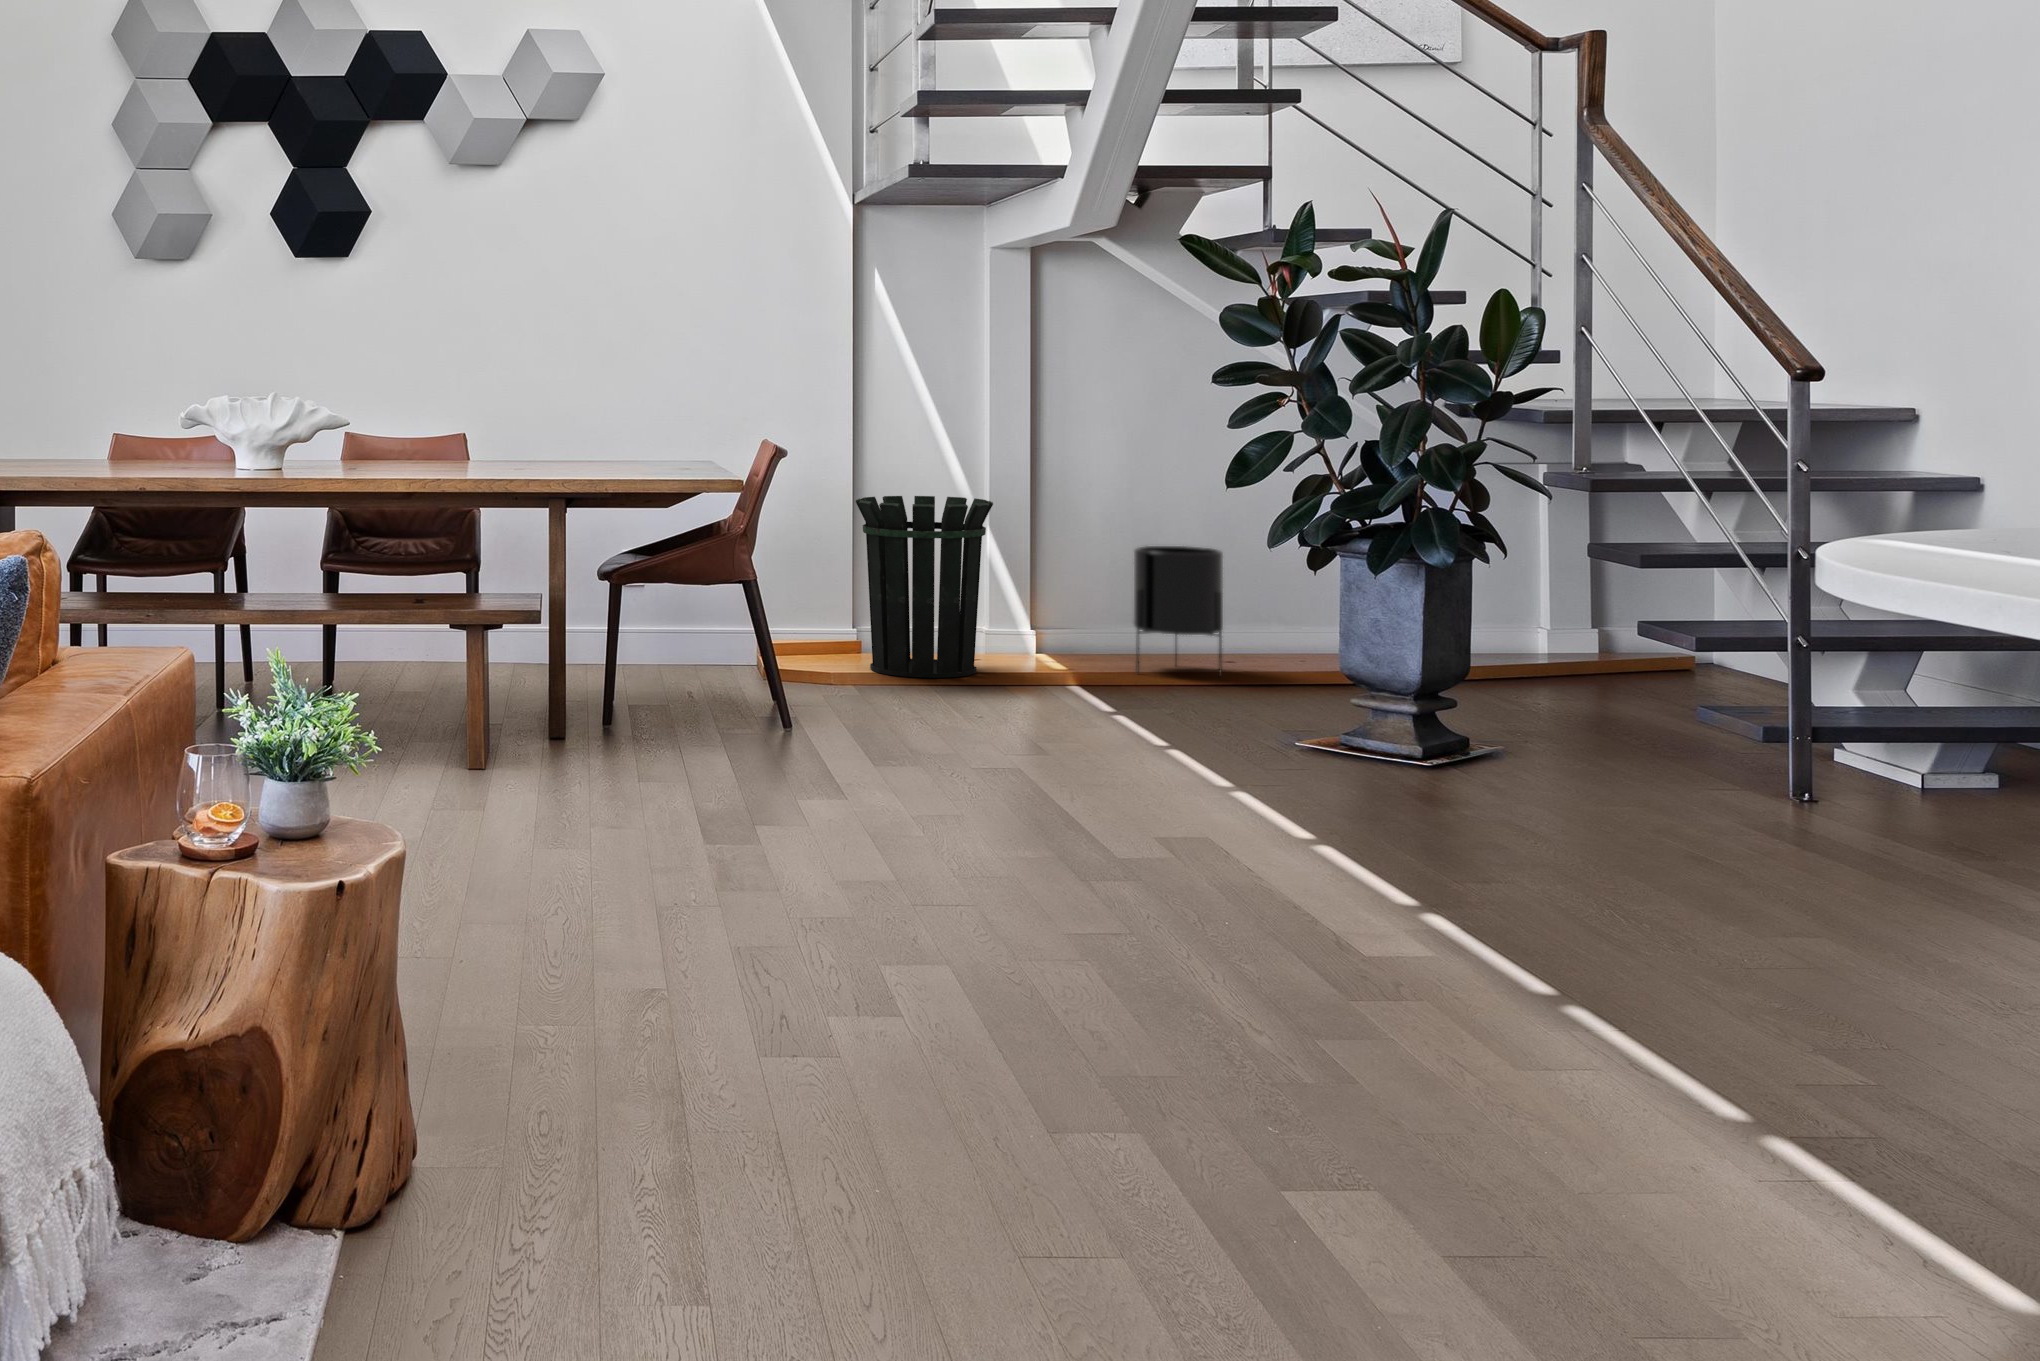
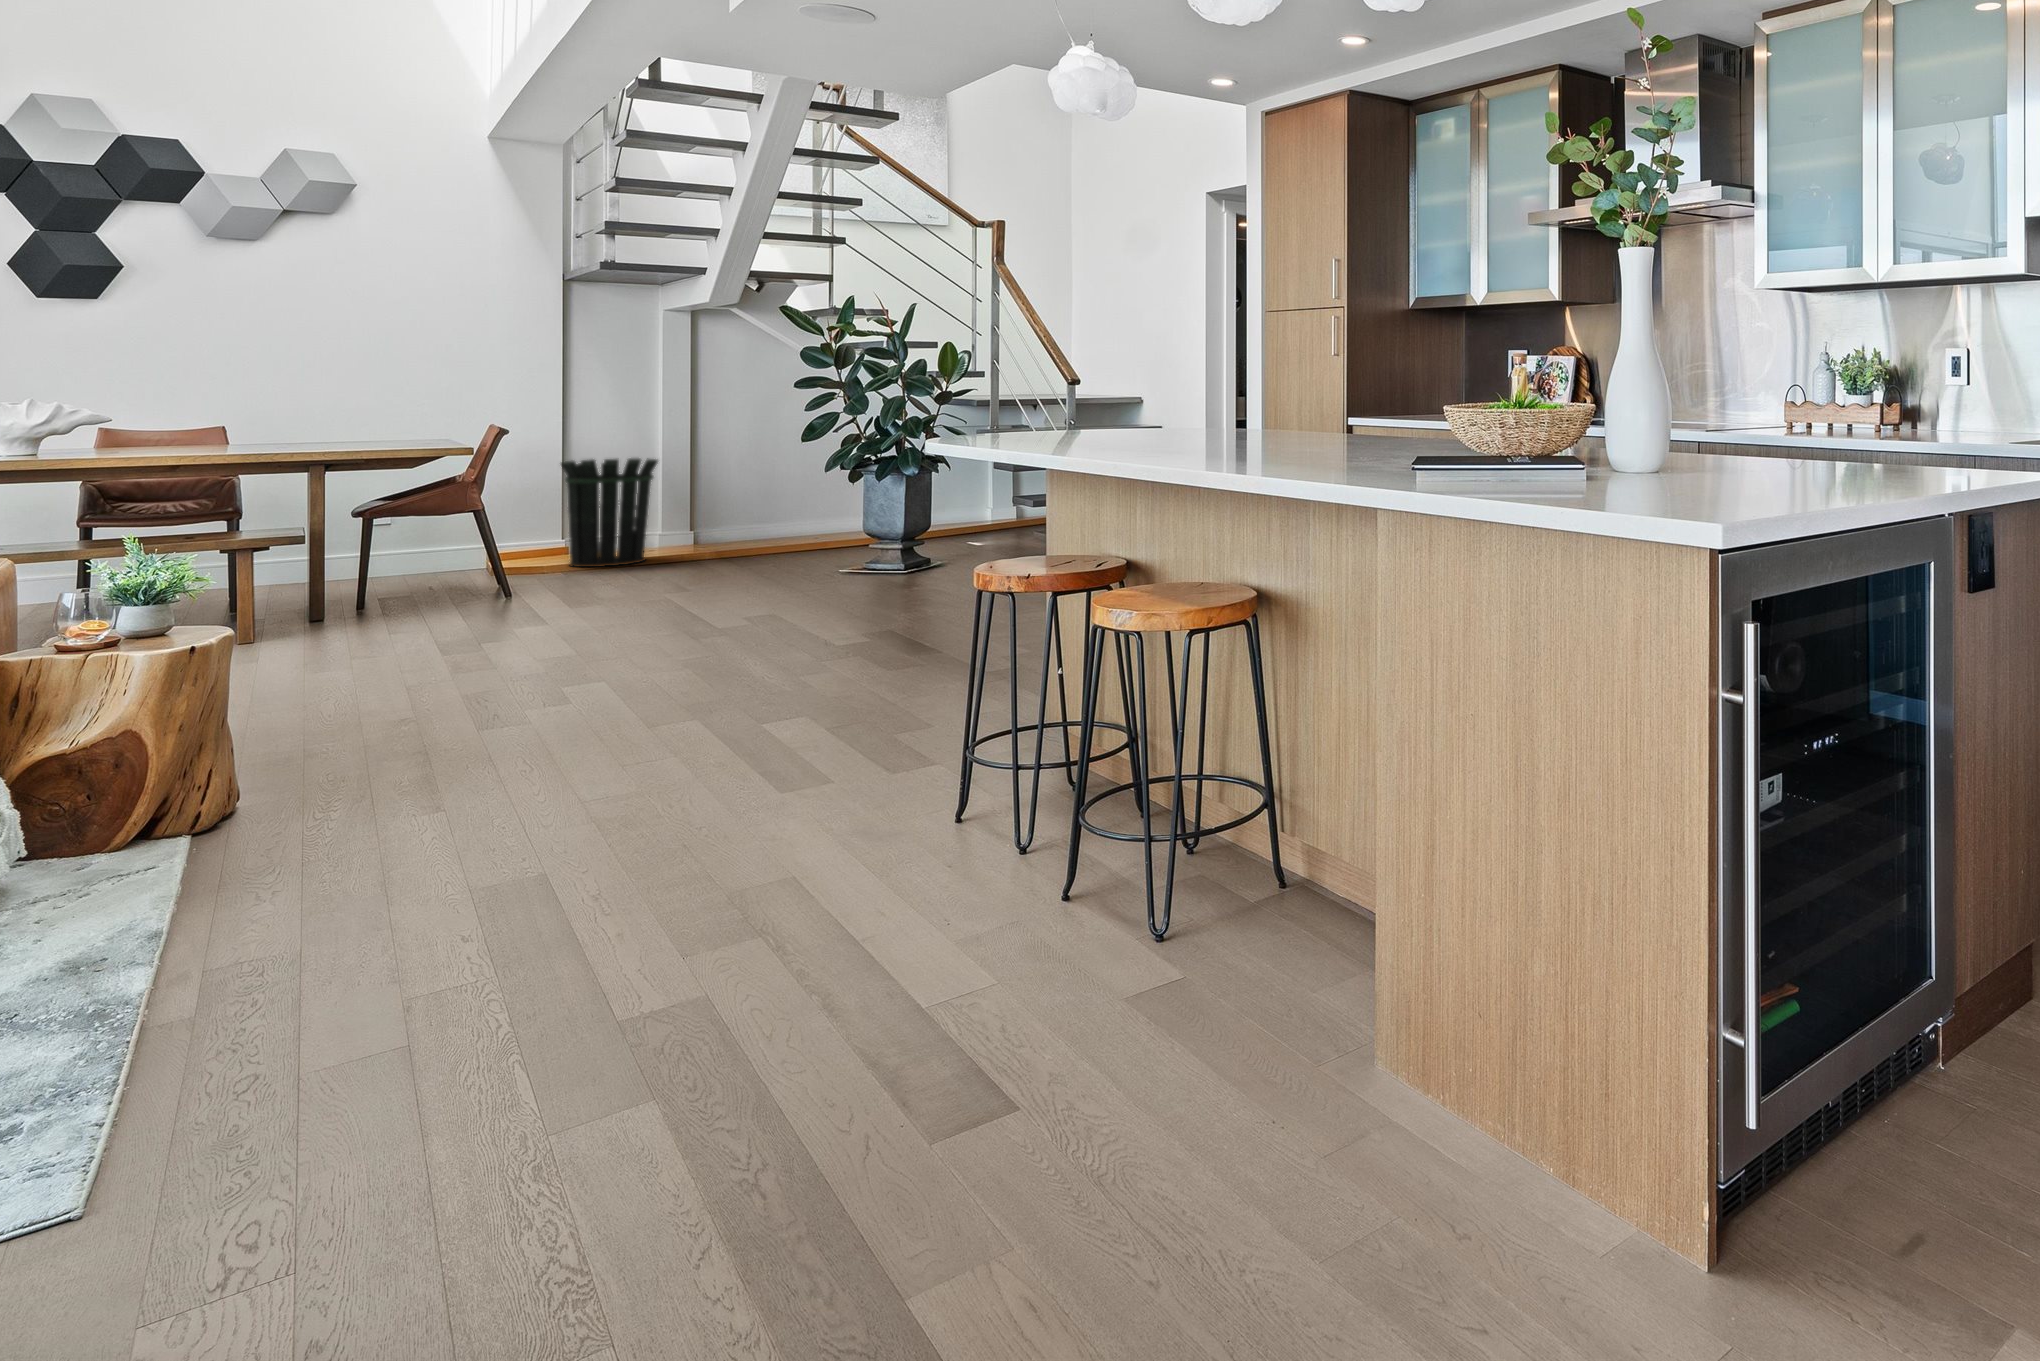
planter: present [1133,546,1223,674] -> none [752,480,807,552]

